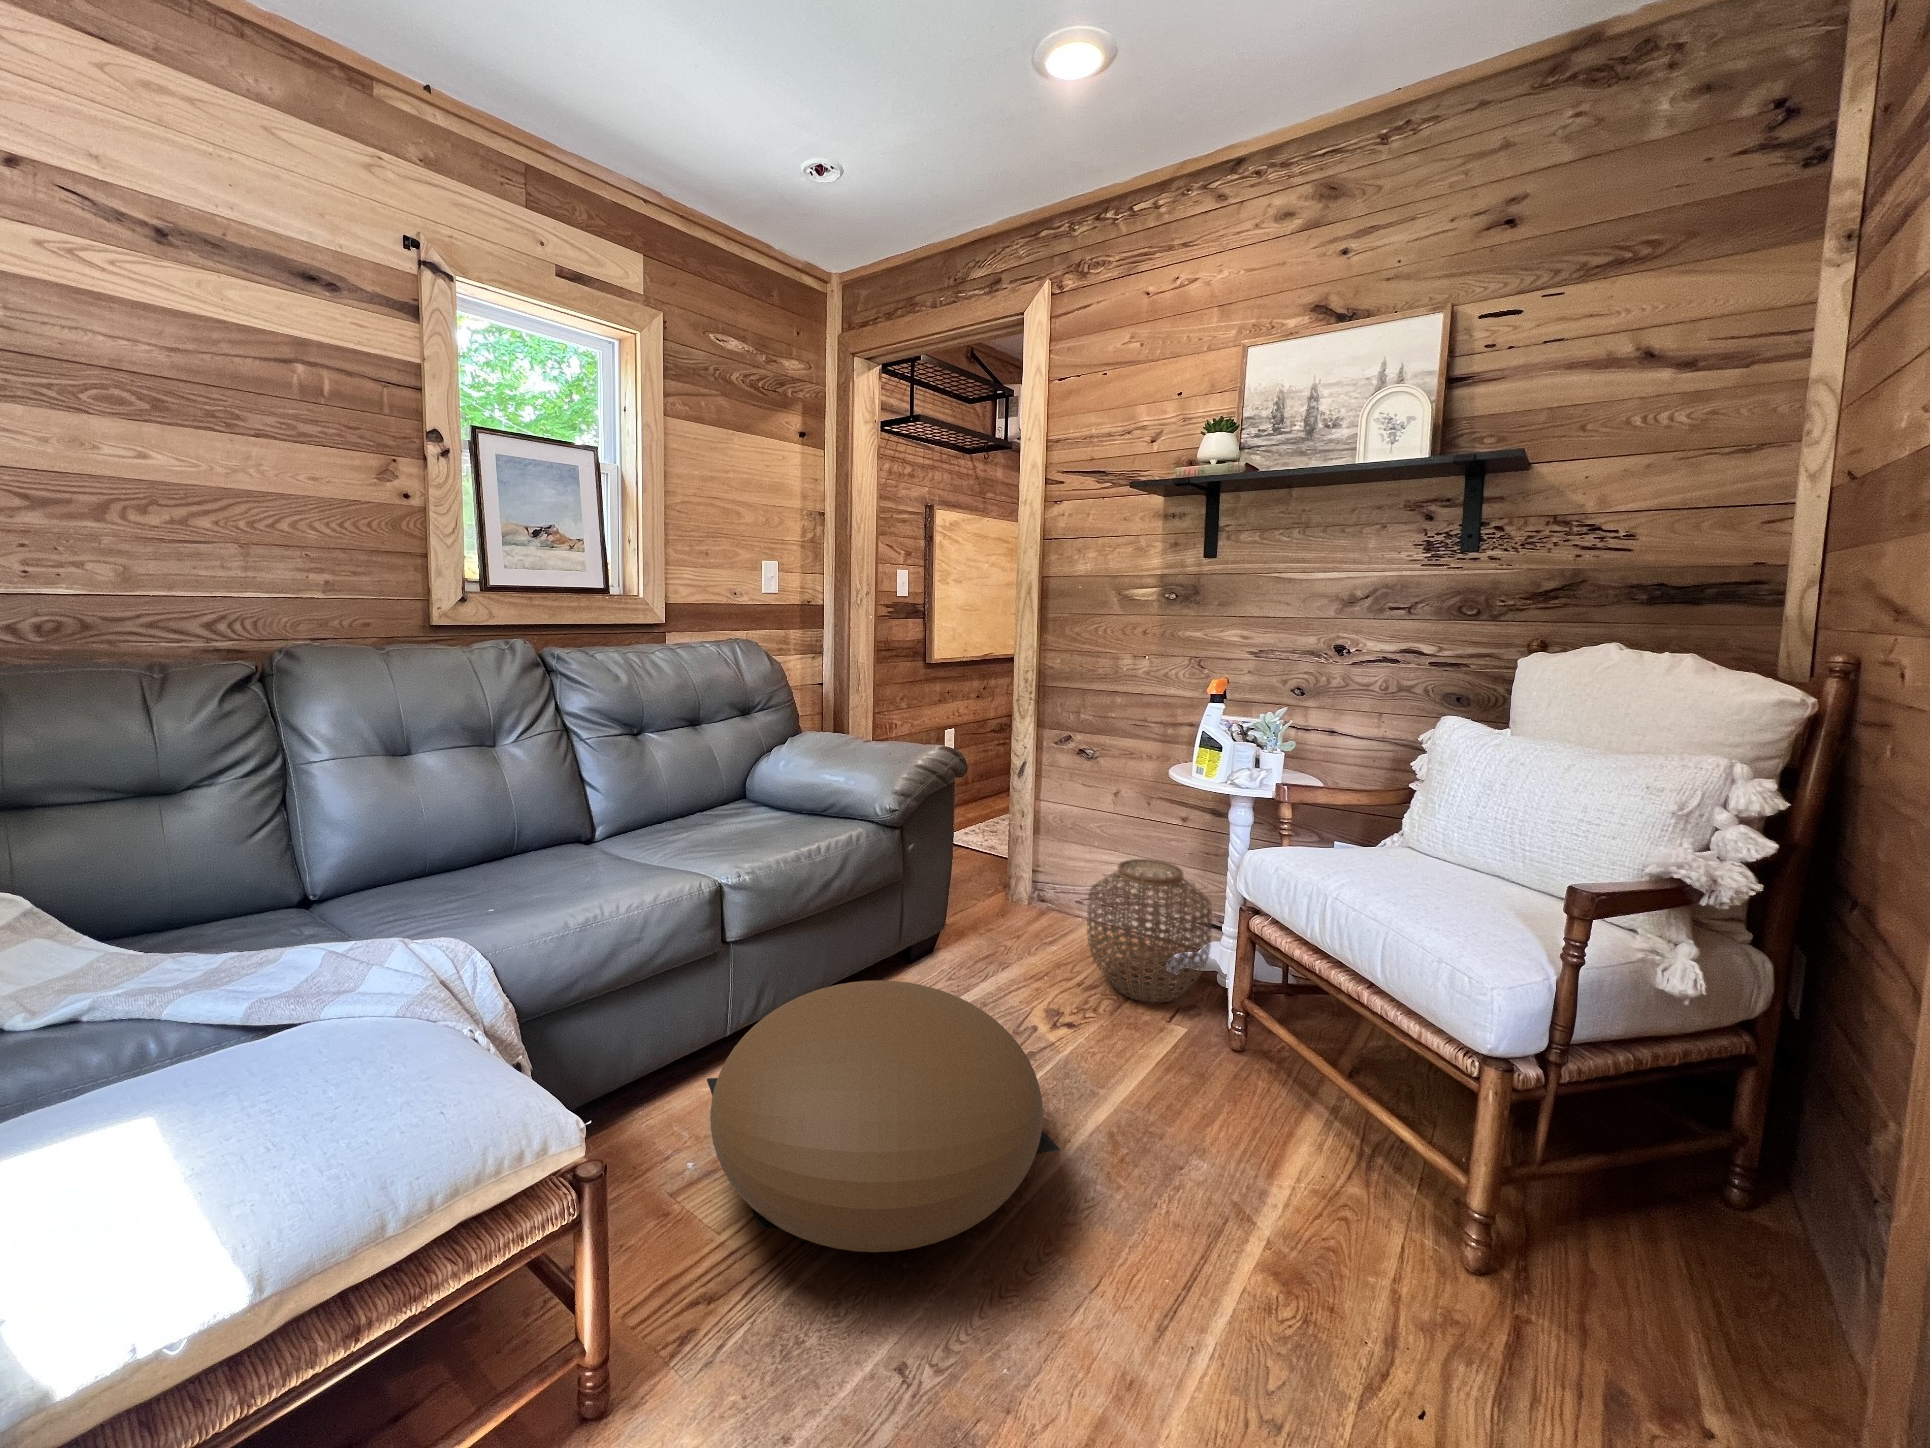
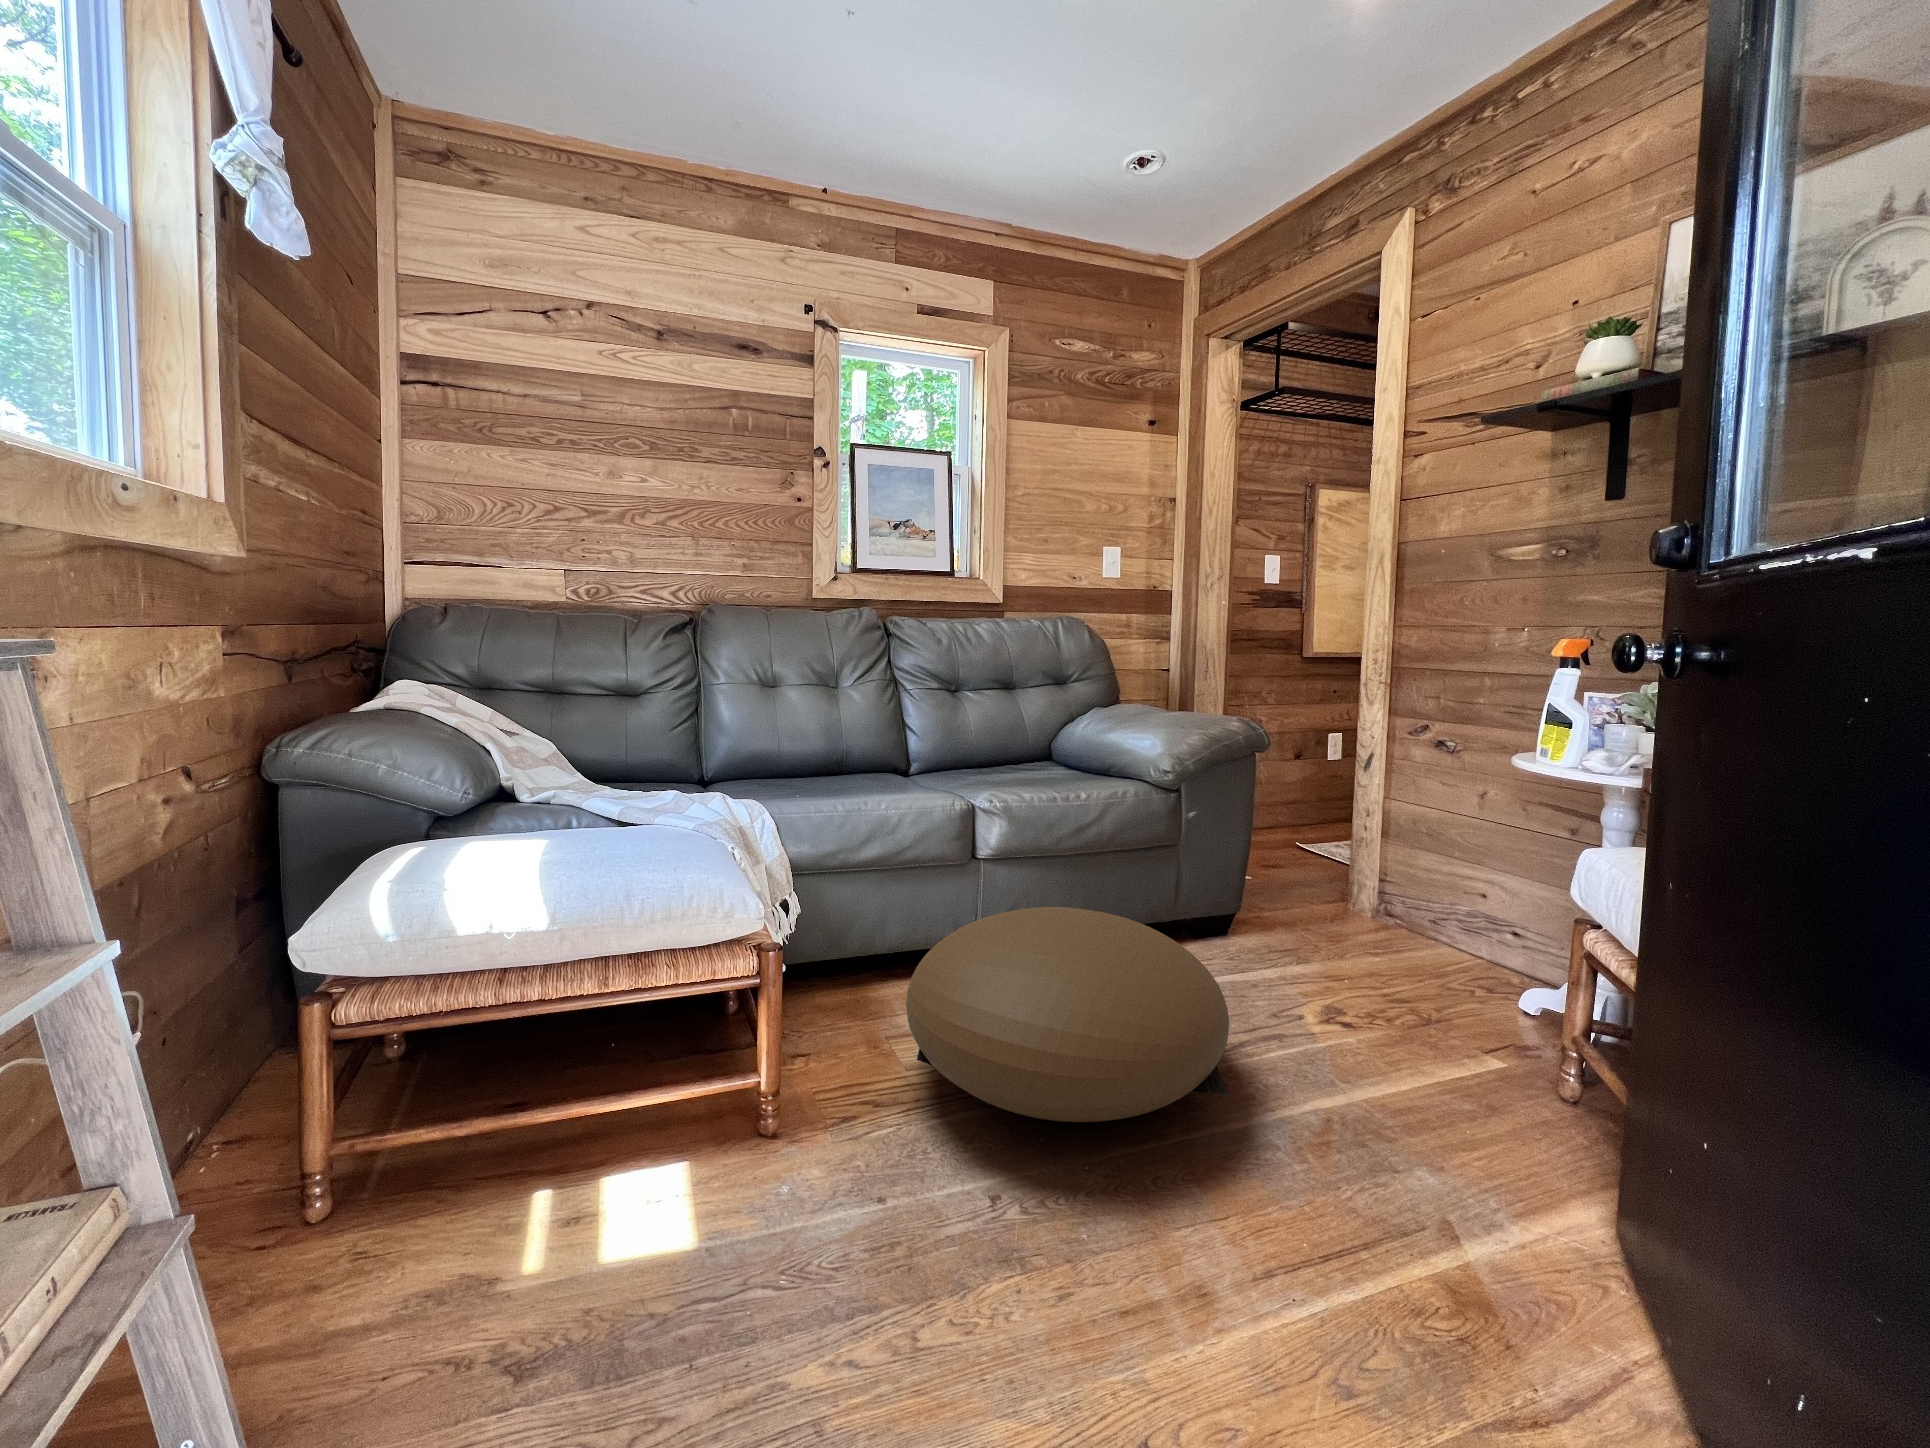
woven basket: present [1087,859,1212,1003] -> none [1397,859,1573,1033]

